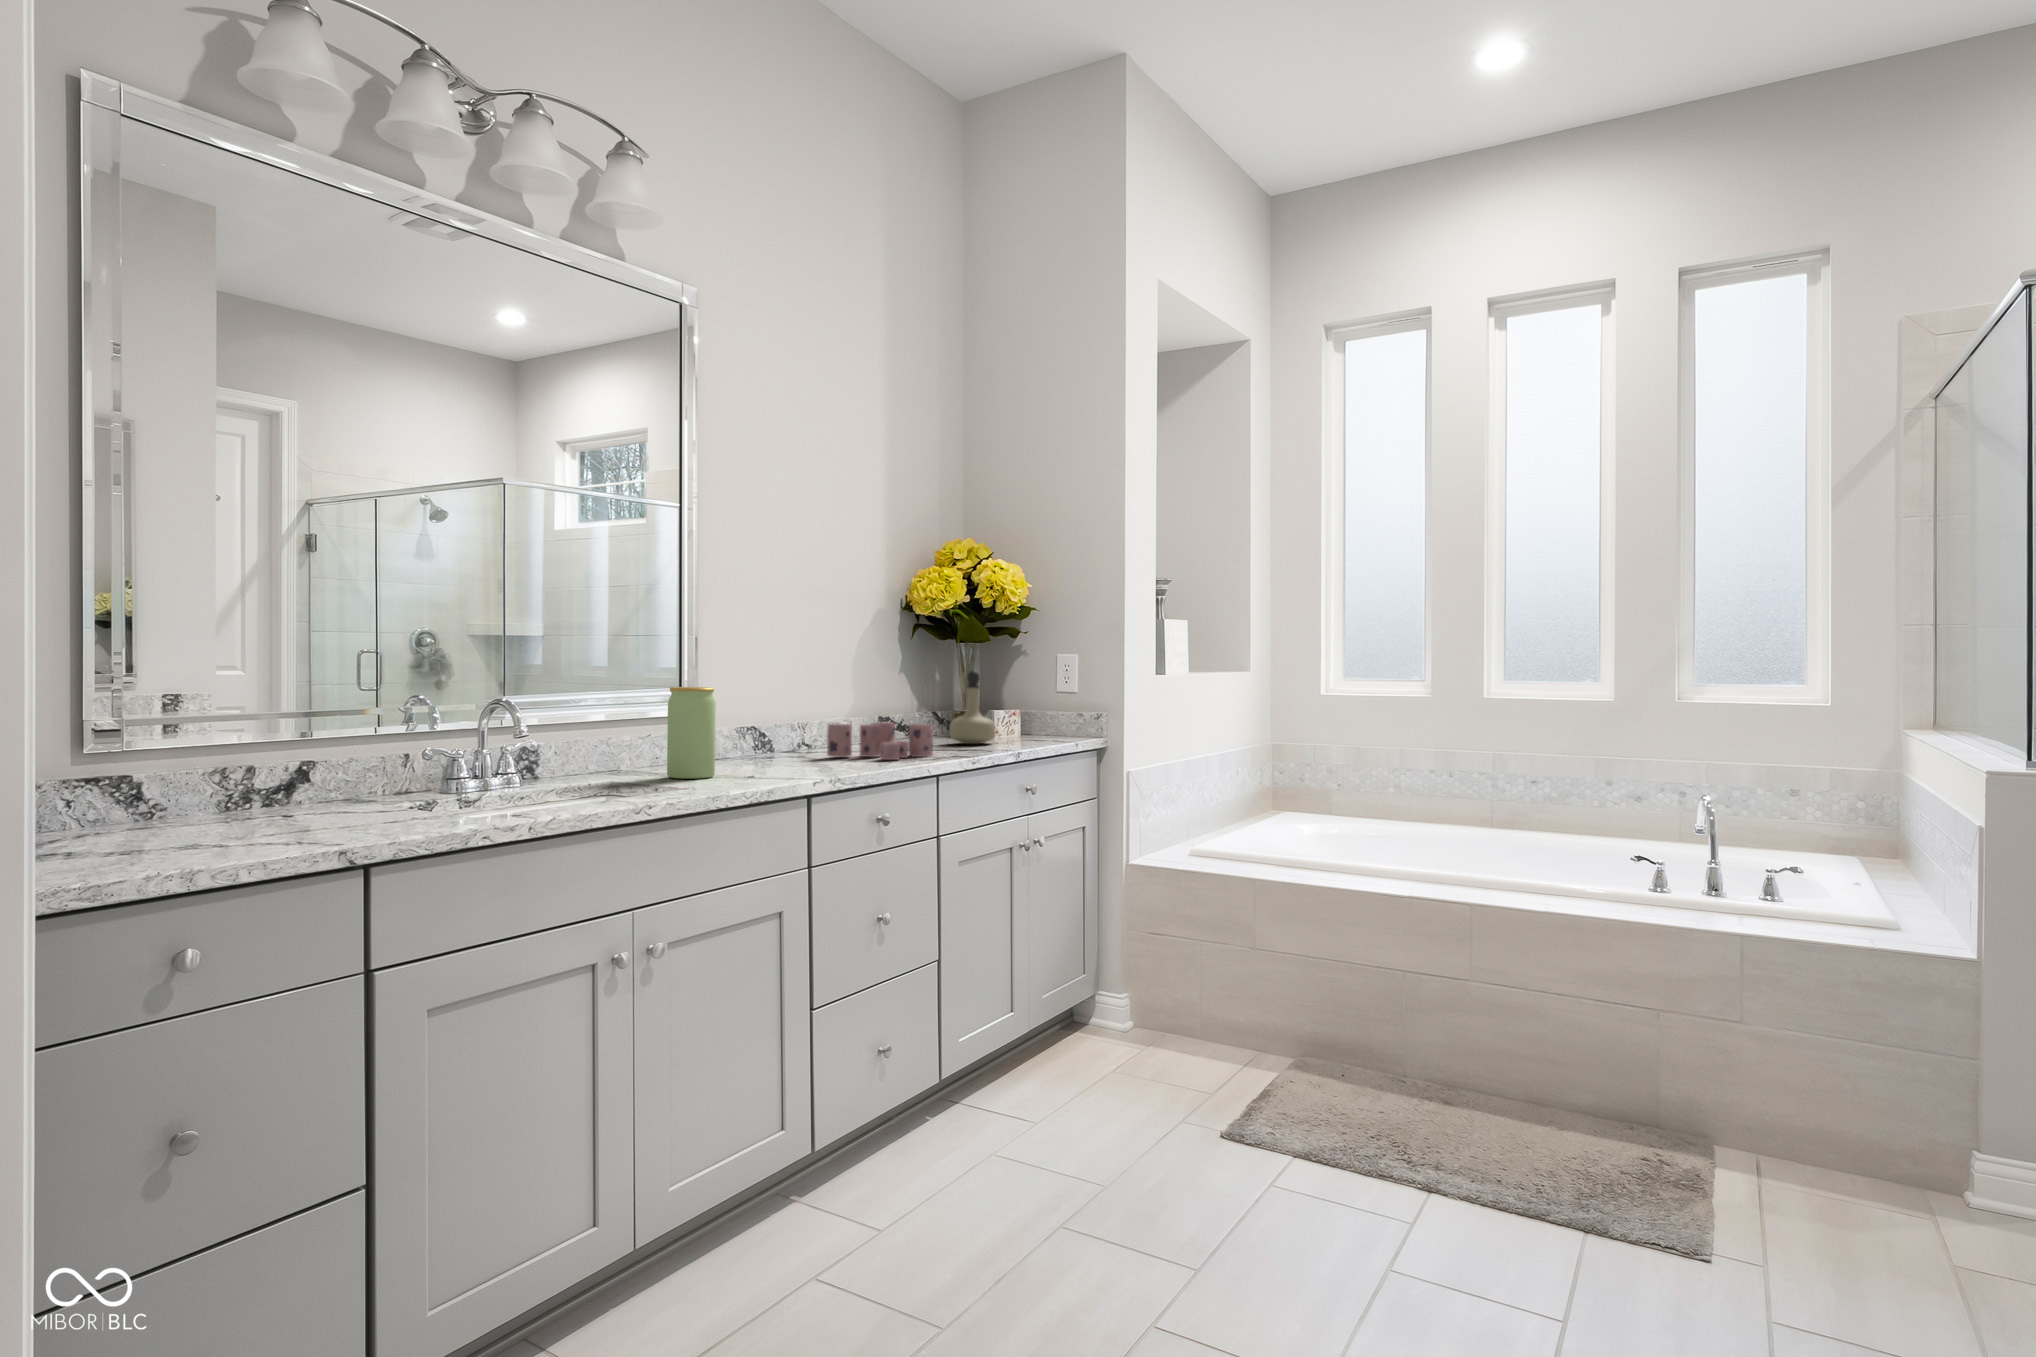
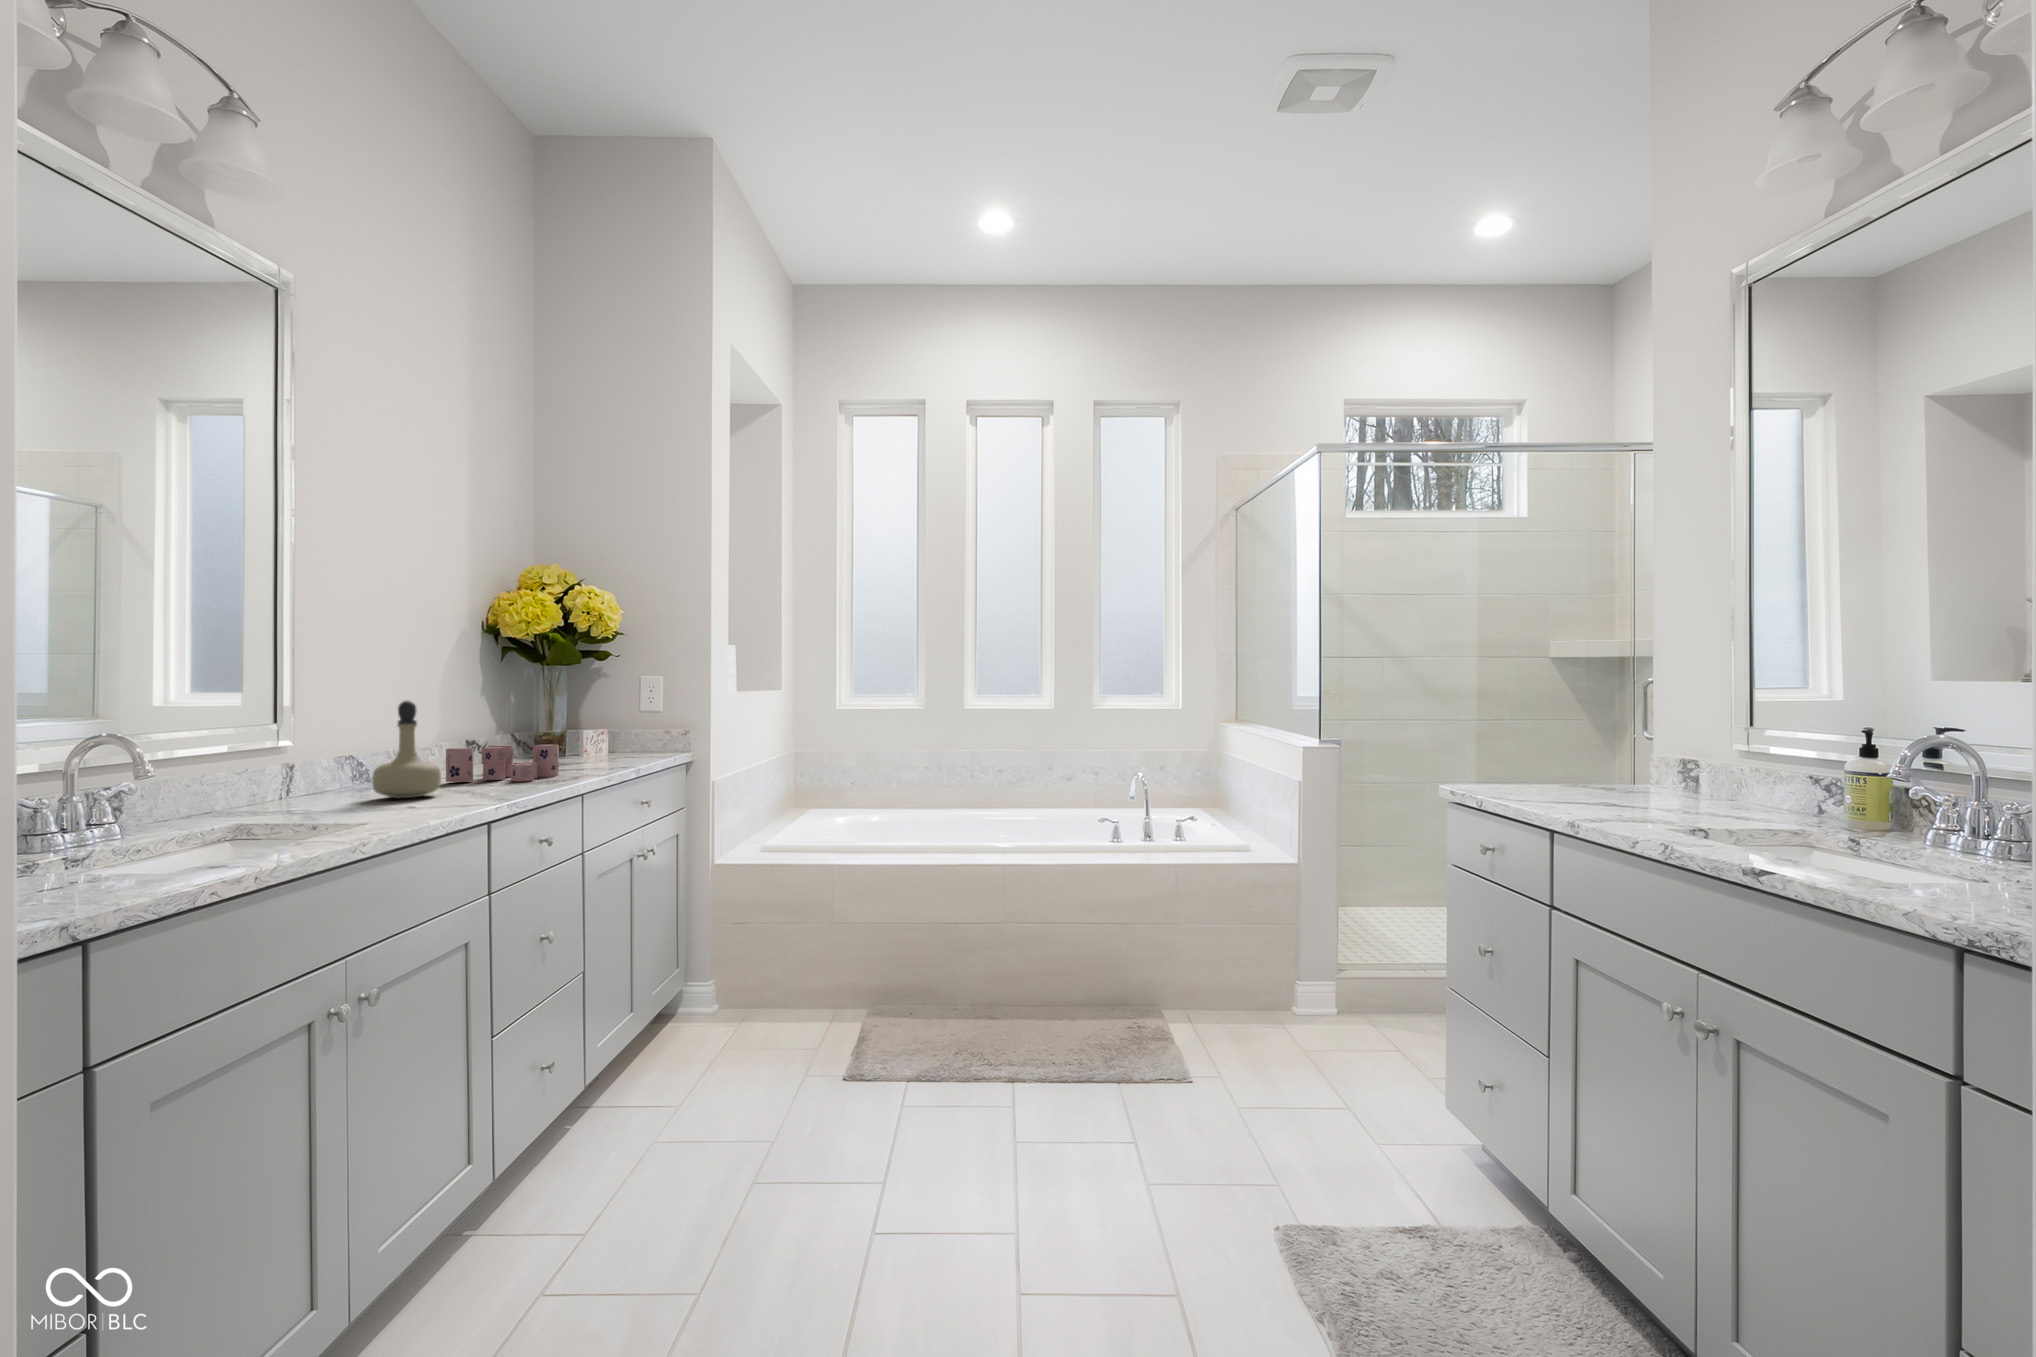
perfume bottle: present [949,670,995,744] -> present [372,700,441,798]
jar: present [667,687,716,779] -> none [303,714,362,814]

